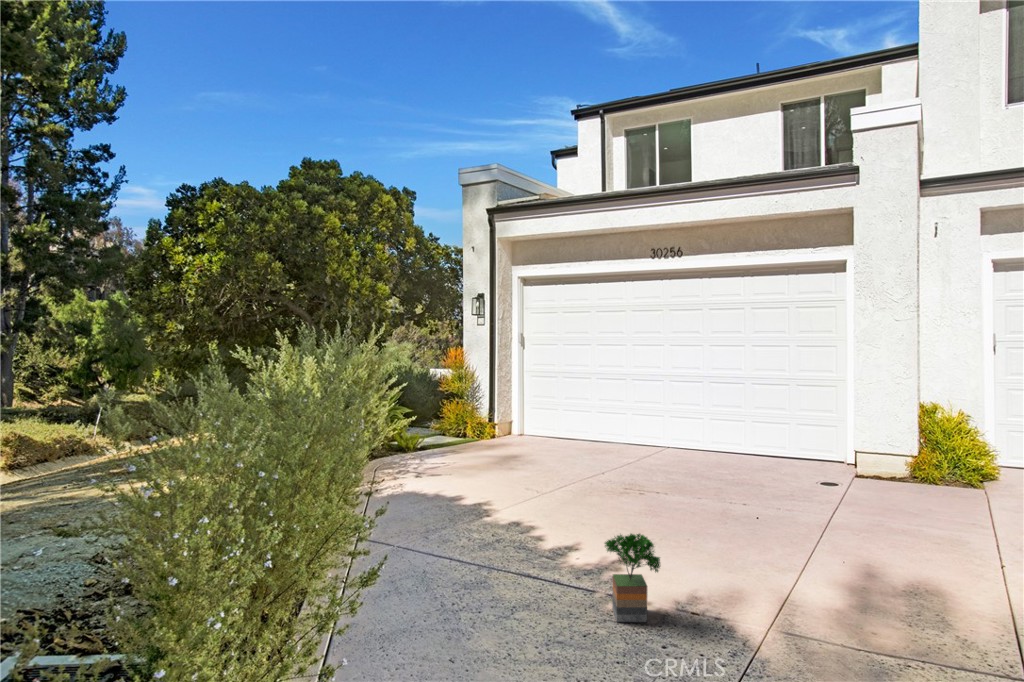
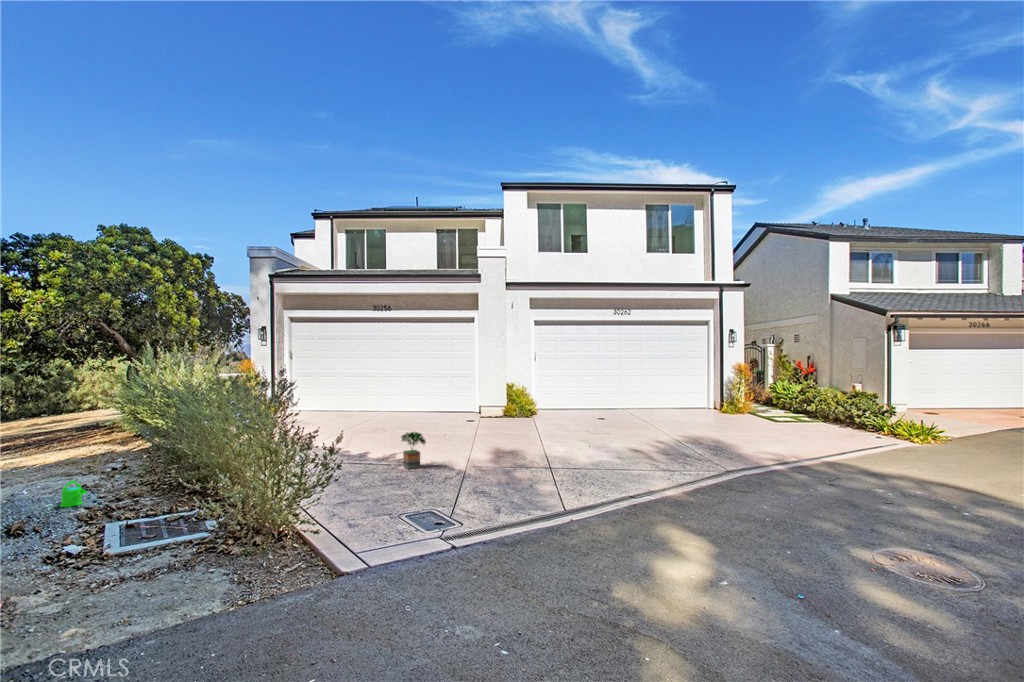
watering can: none [43,558,79,602] -> present [60,481,86,507]

